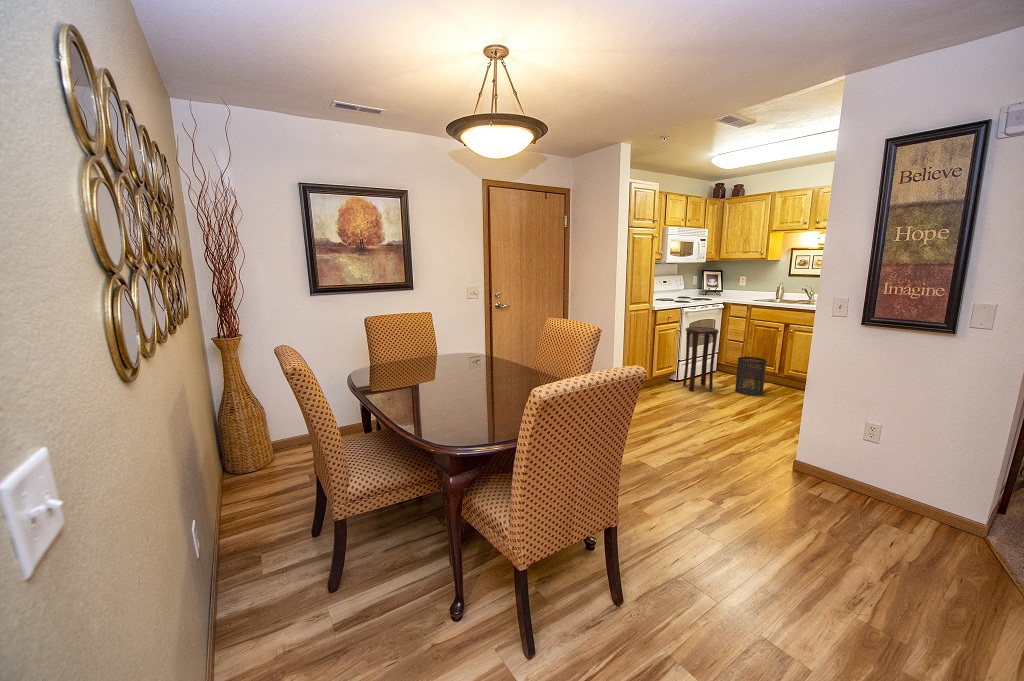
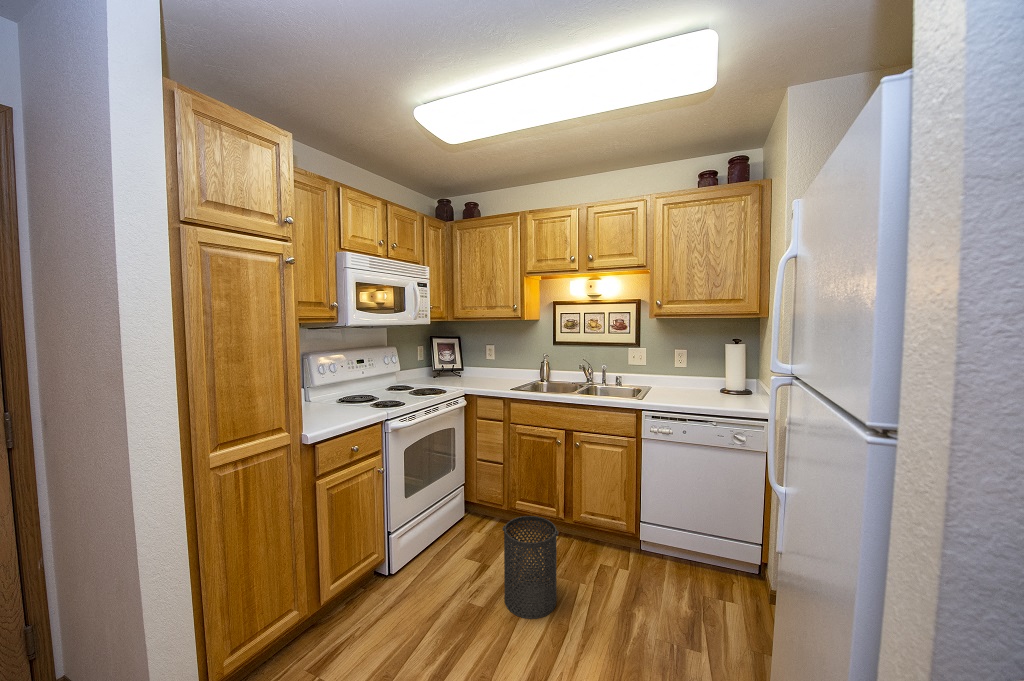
stool: present [683,327,719,391] -> none [385,469,460,651]

